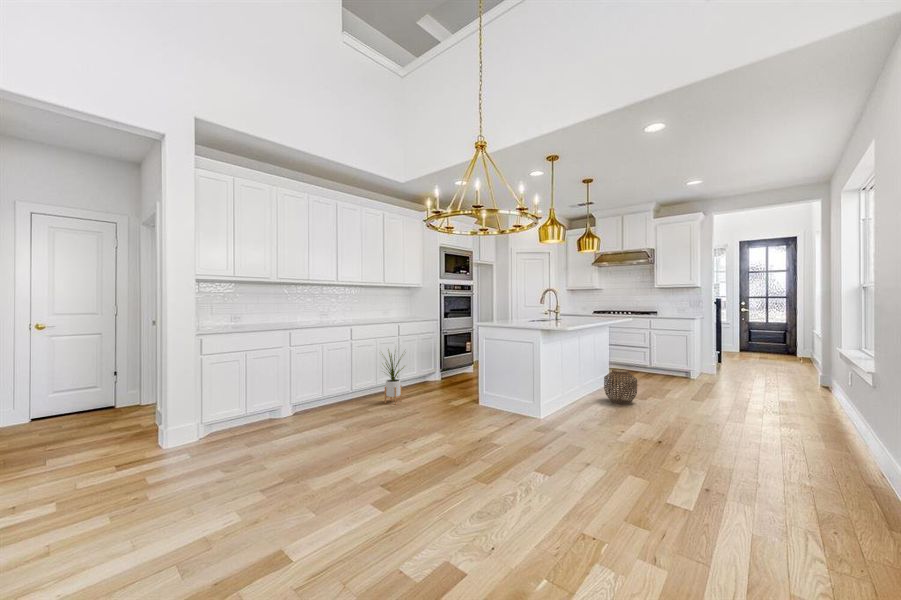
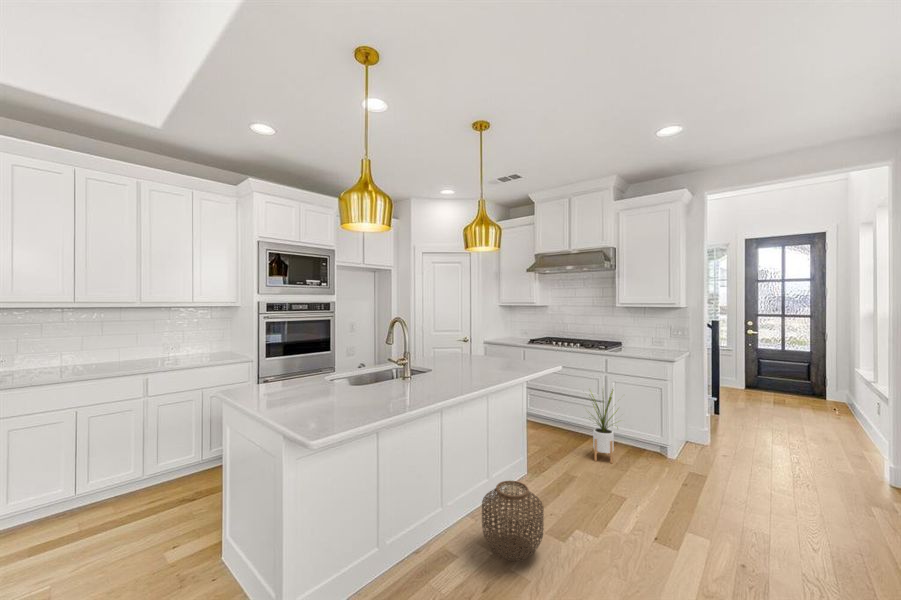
house plant: present [382,349,404,404] -> present [591,389,618,463]

